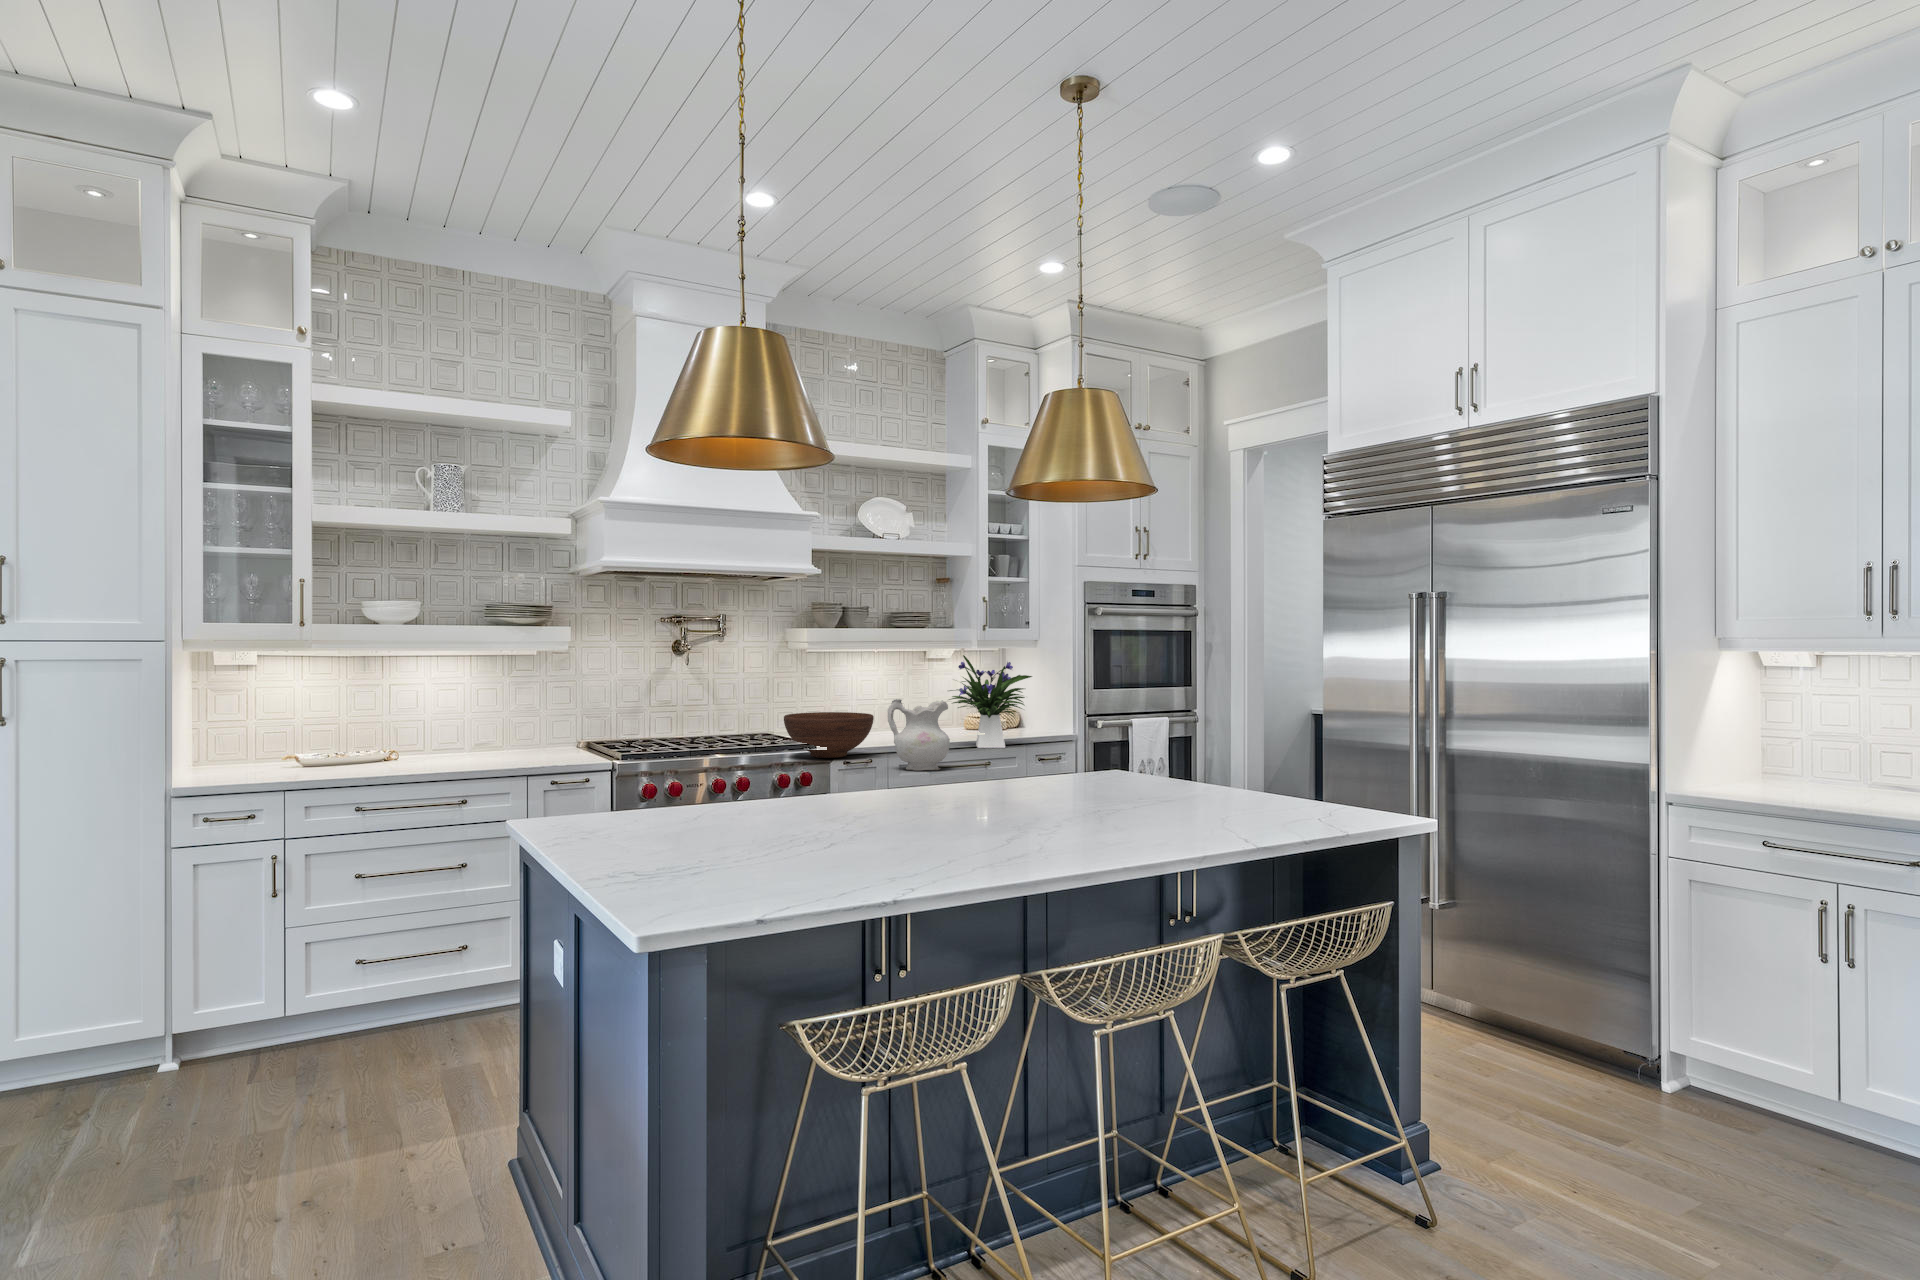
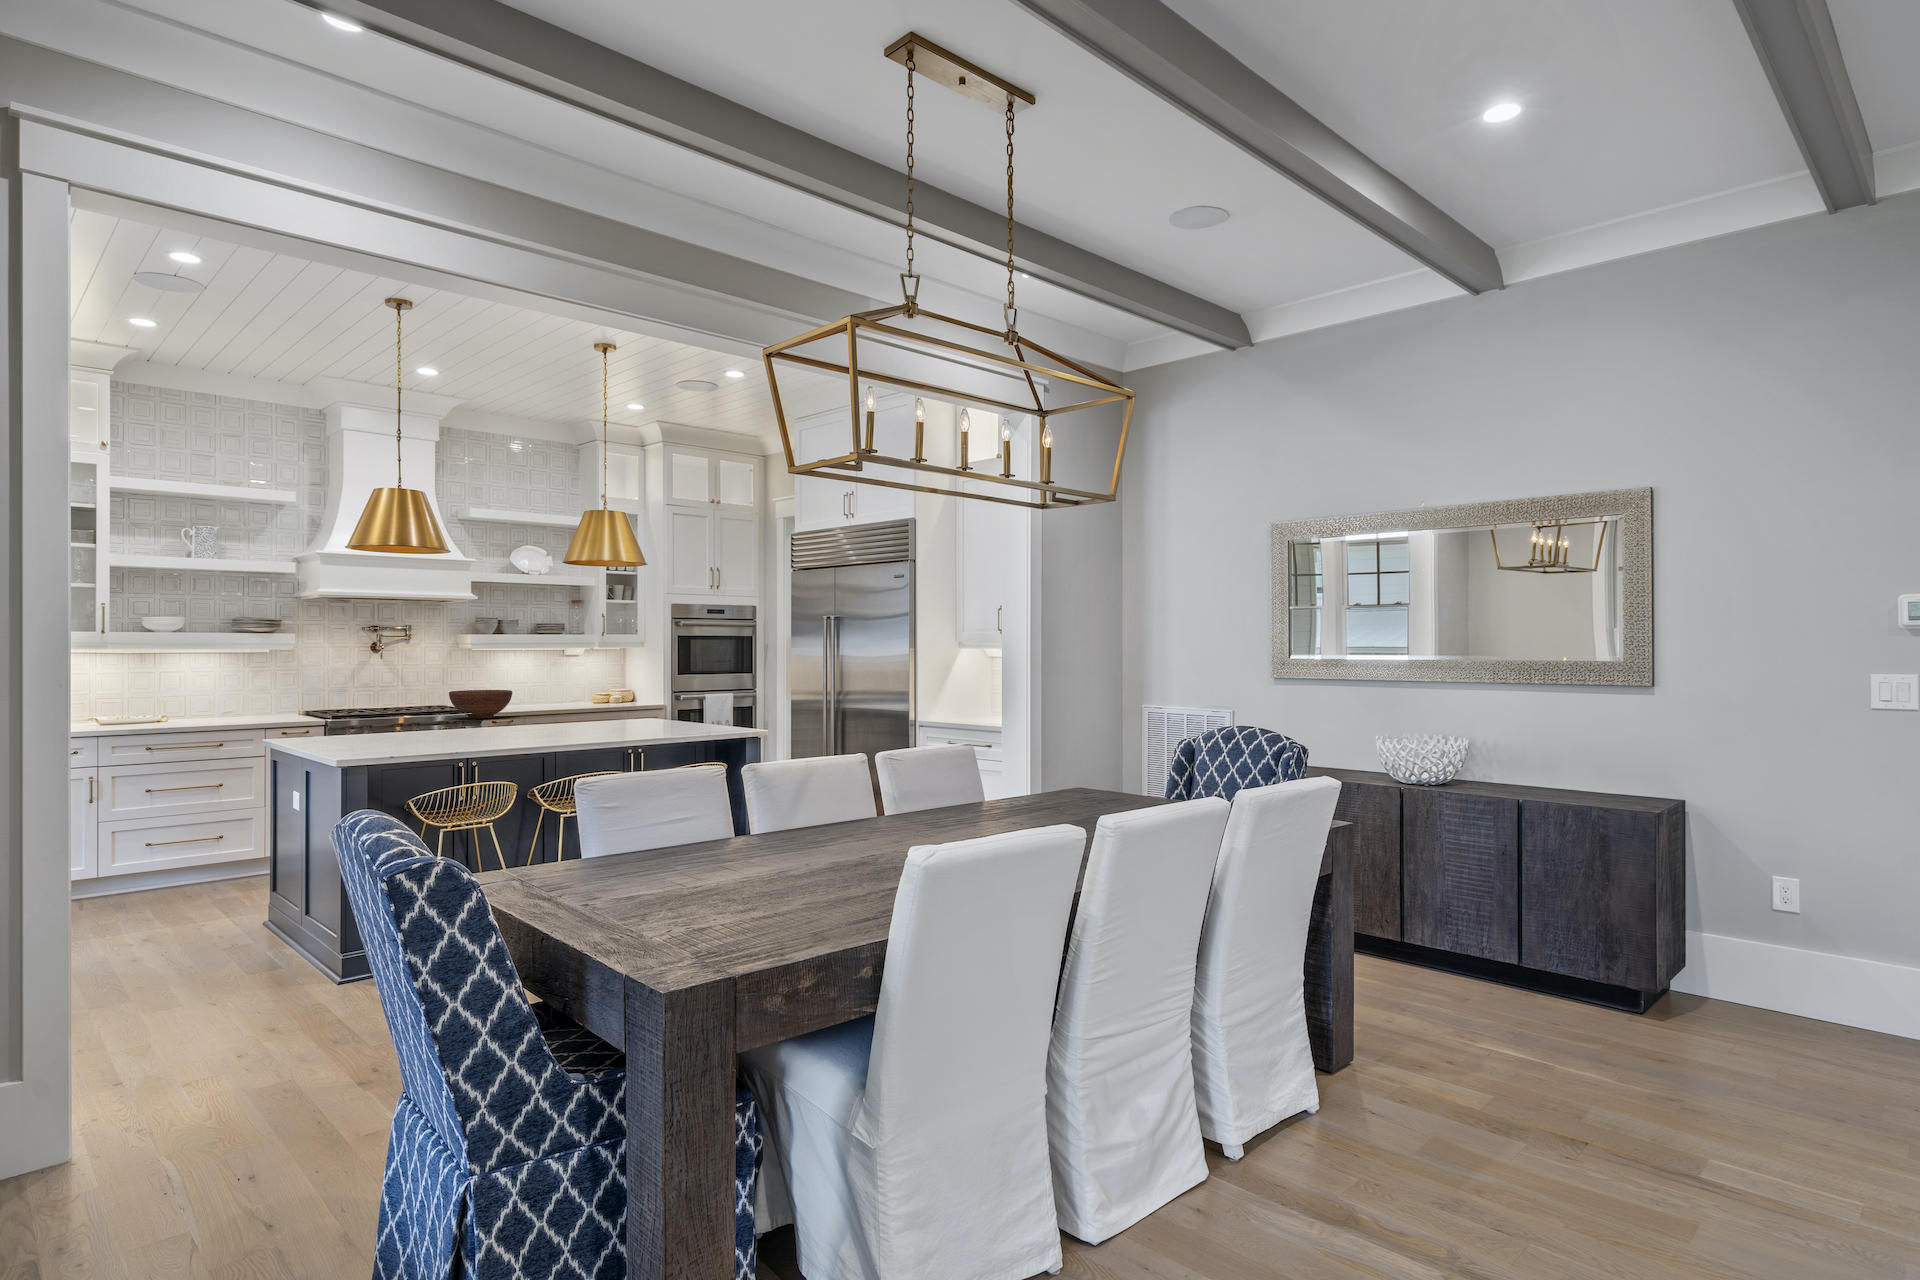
flower arrangement: present [949,655,1032,748] -> none [573,652,633,713]
ceramic pitcher: present [887,699,950,771] -> none [510,679,552,723]

